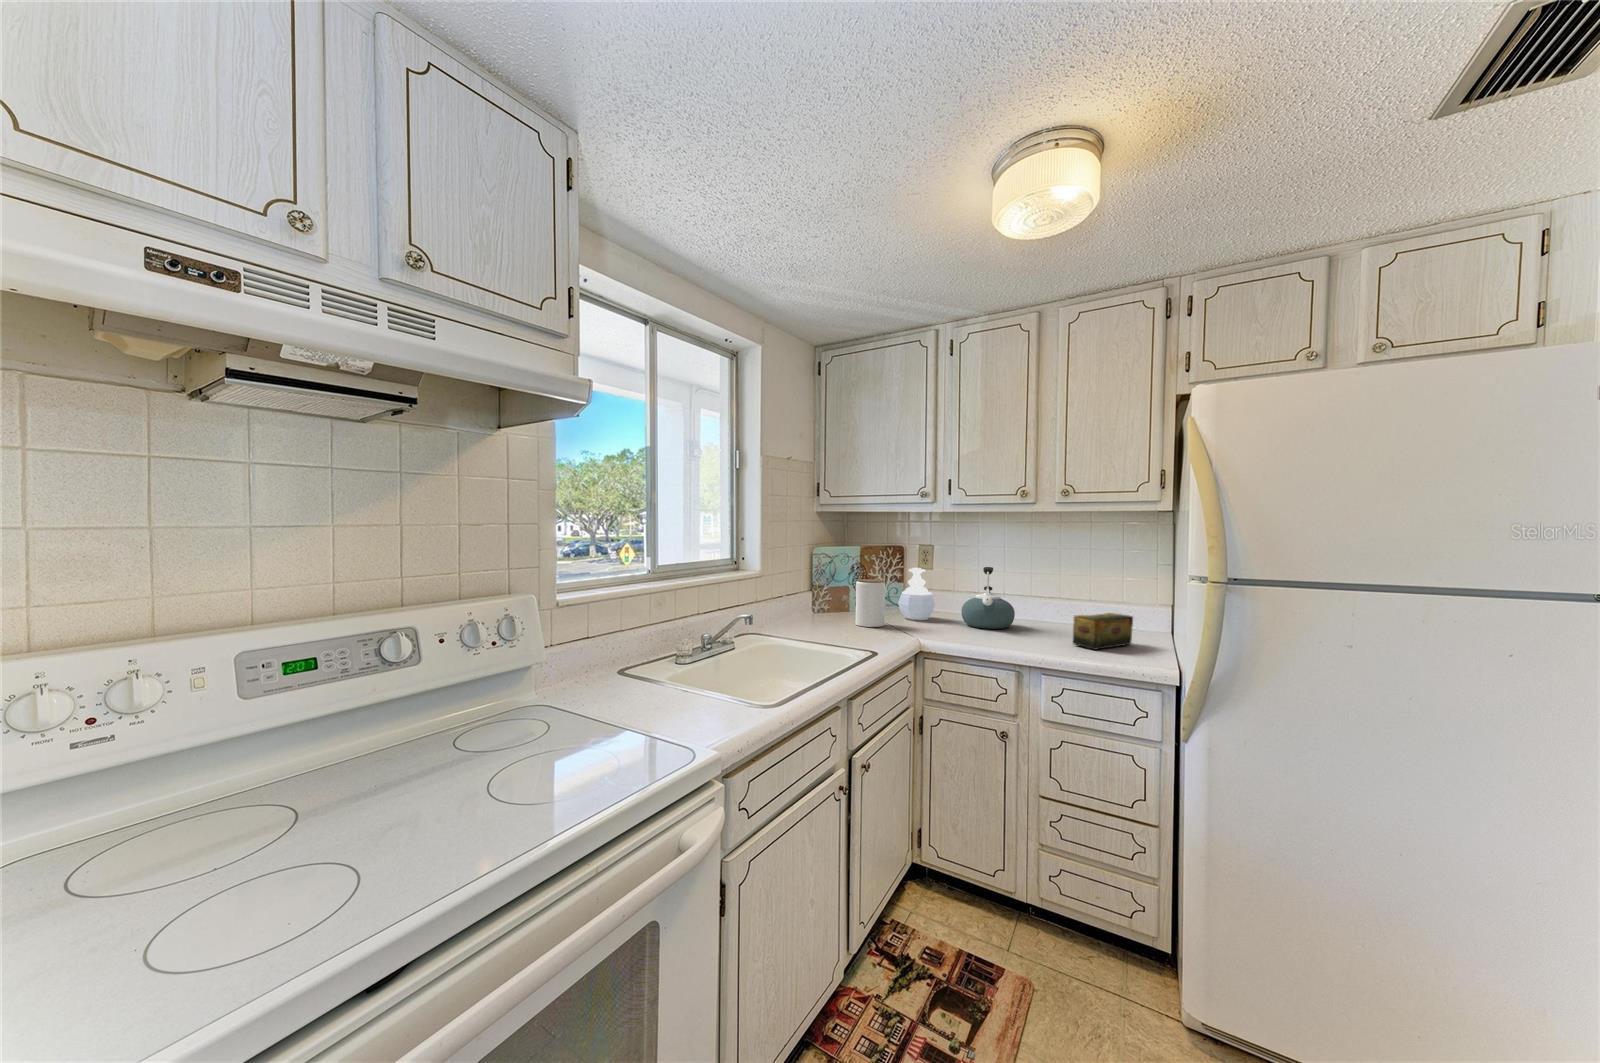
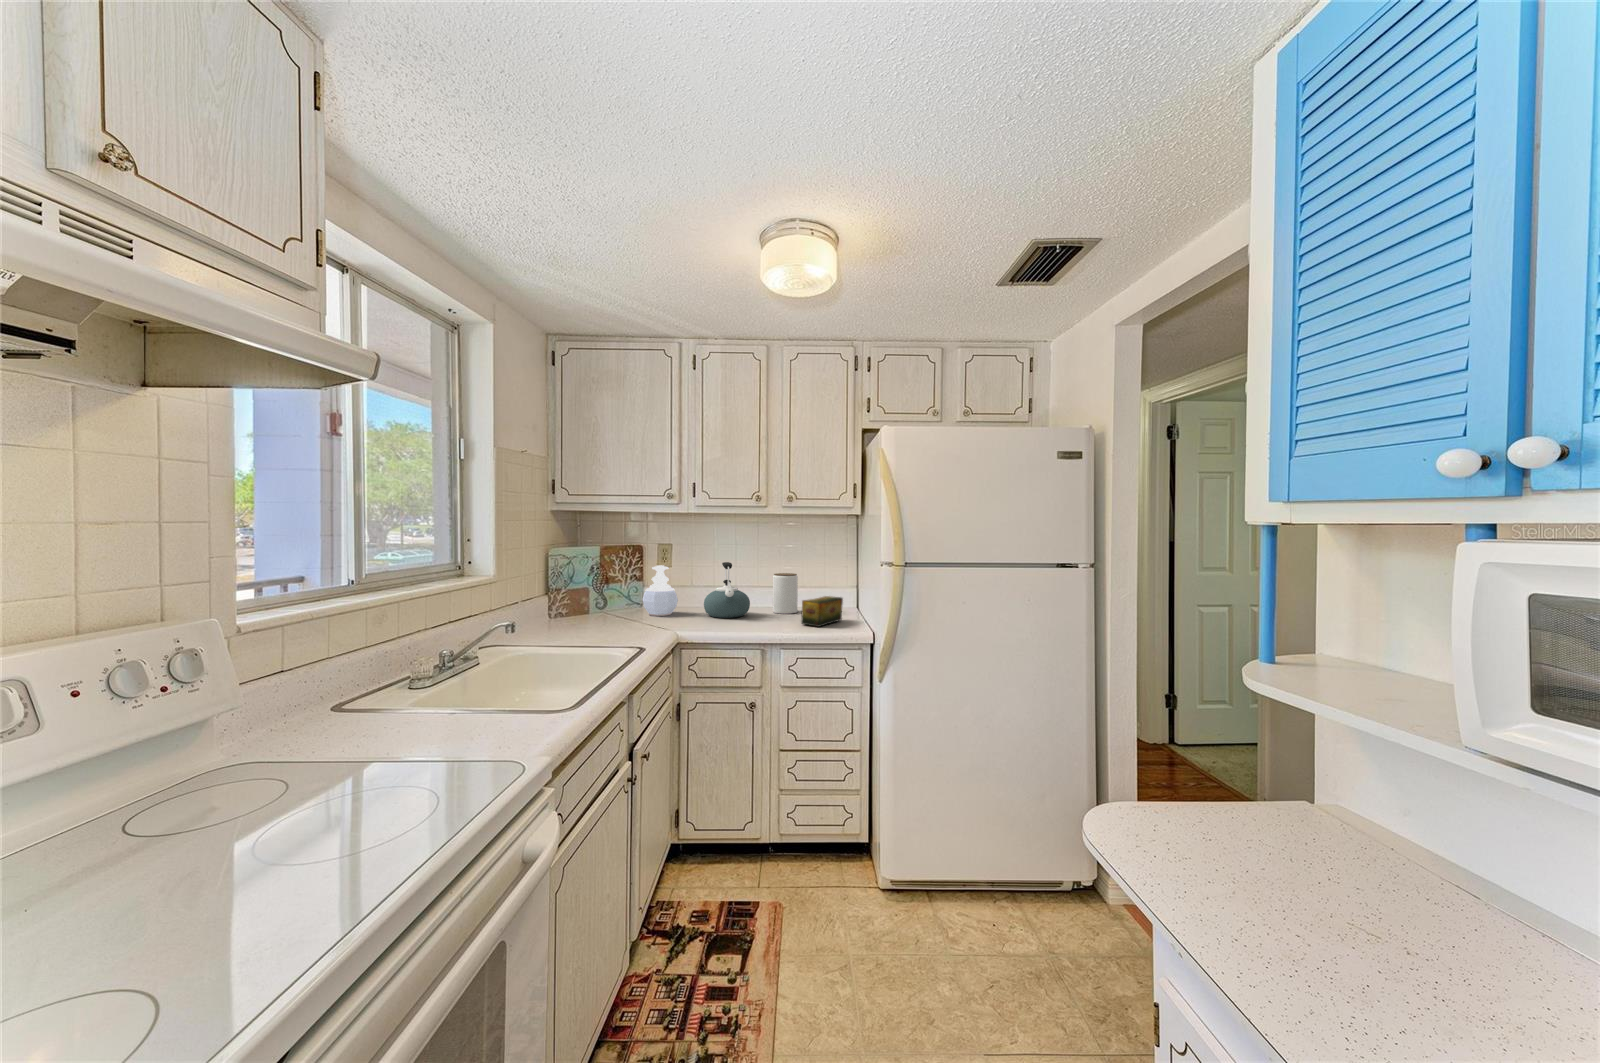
jar: present [856,579,885,627] -> present [773,573,798,614]

